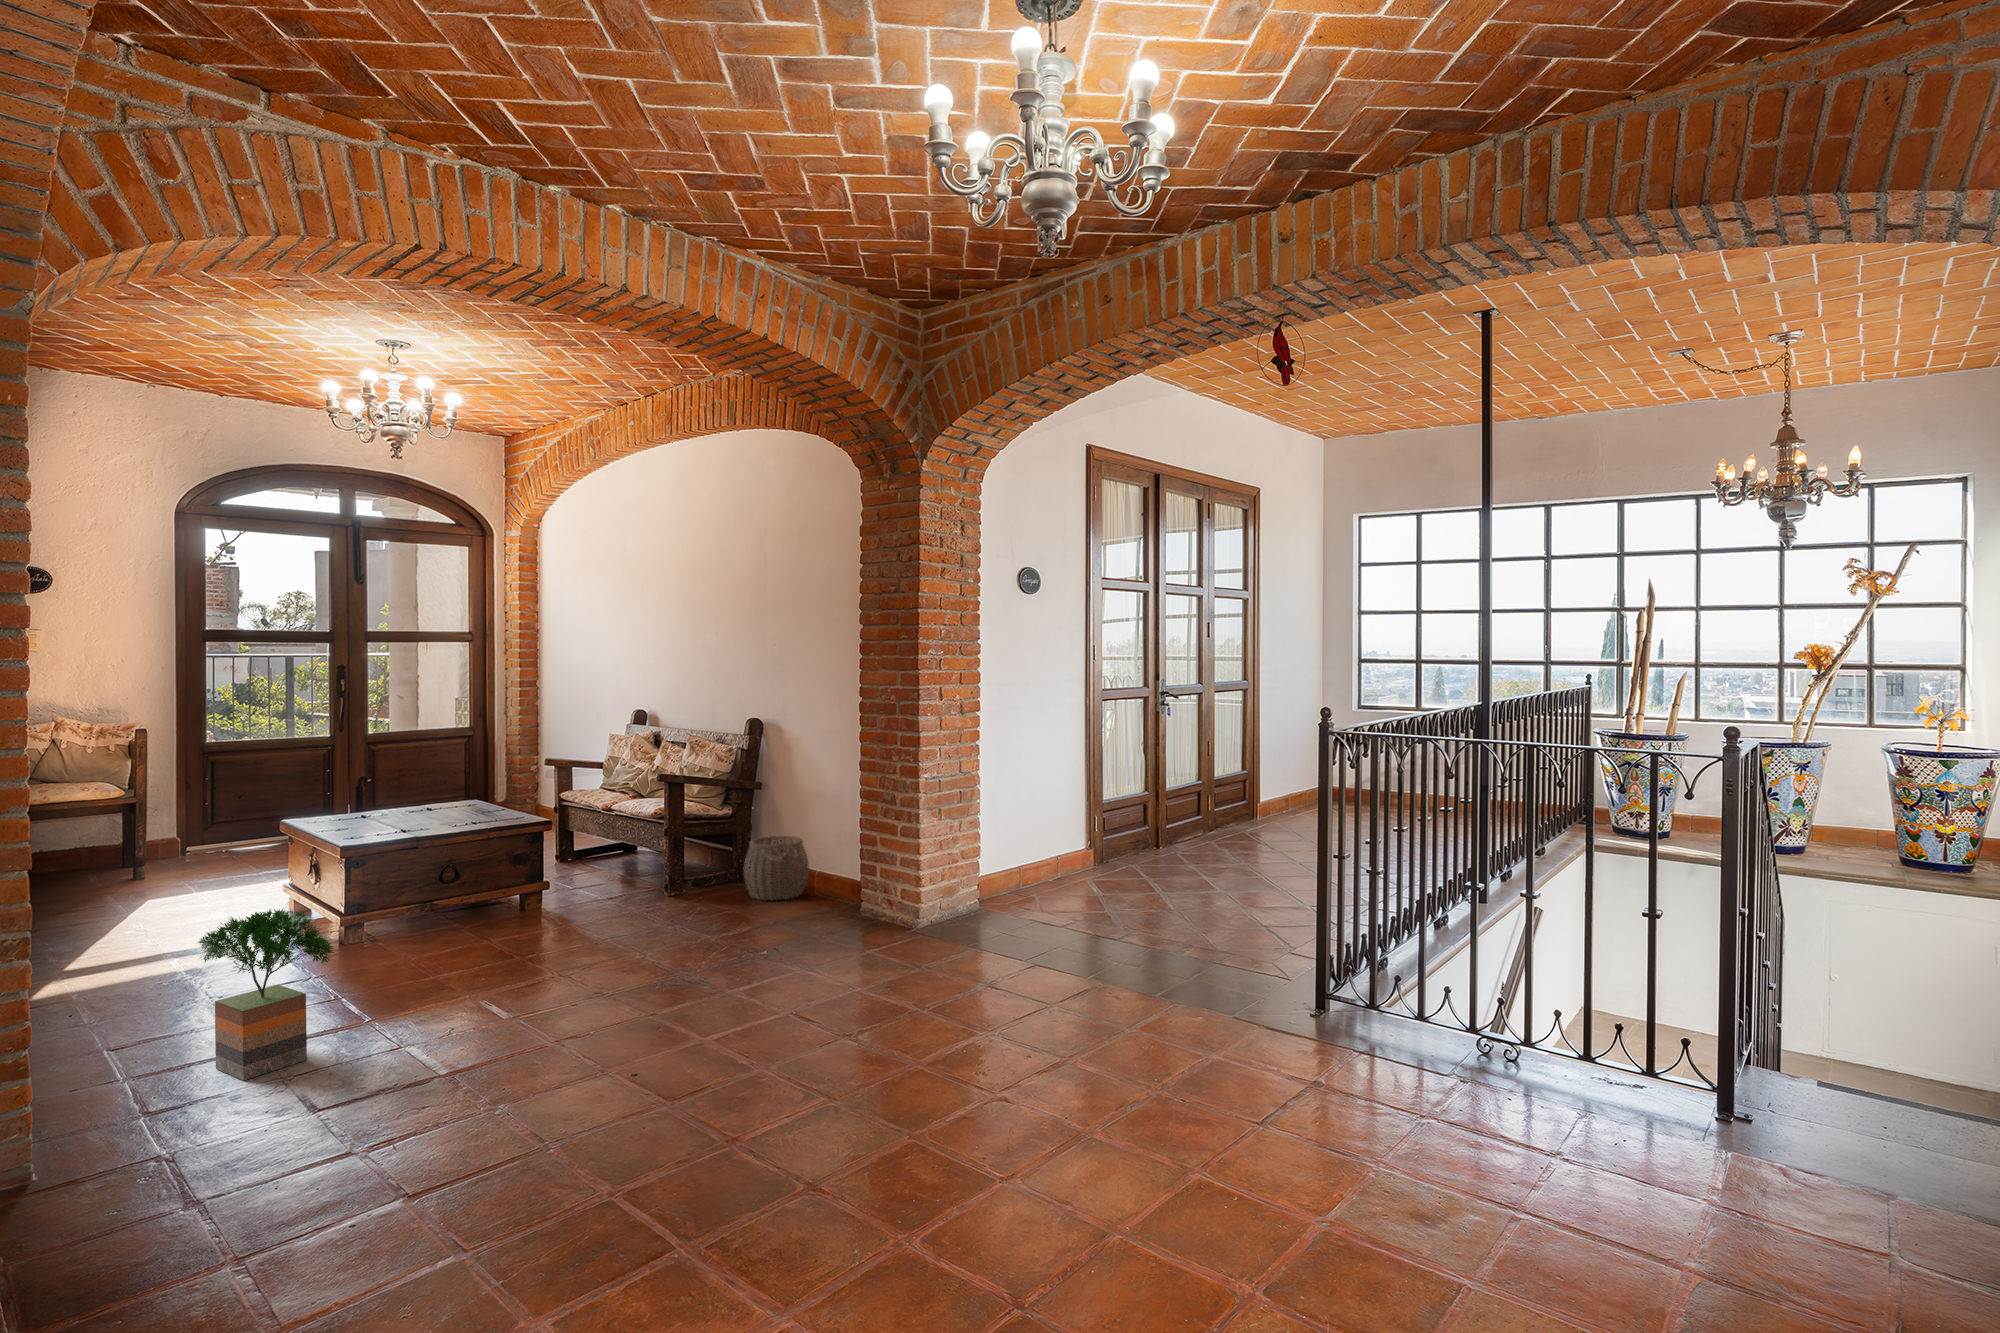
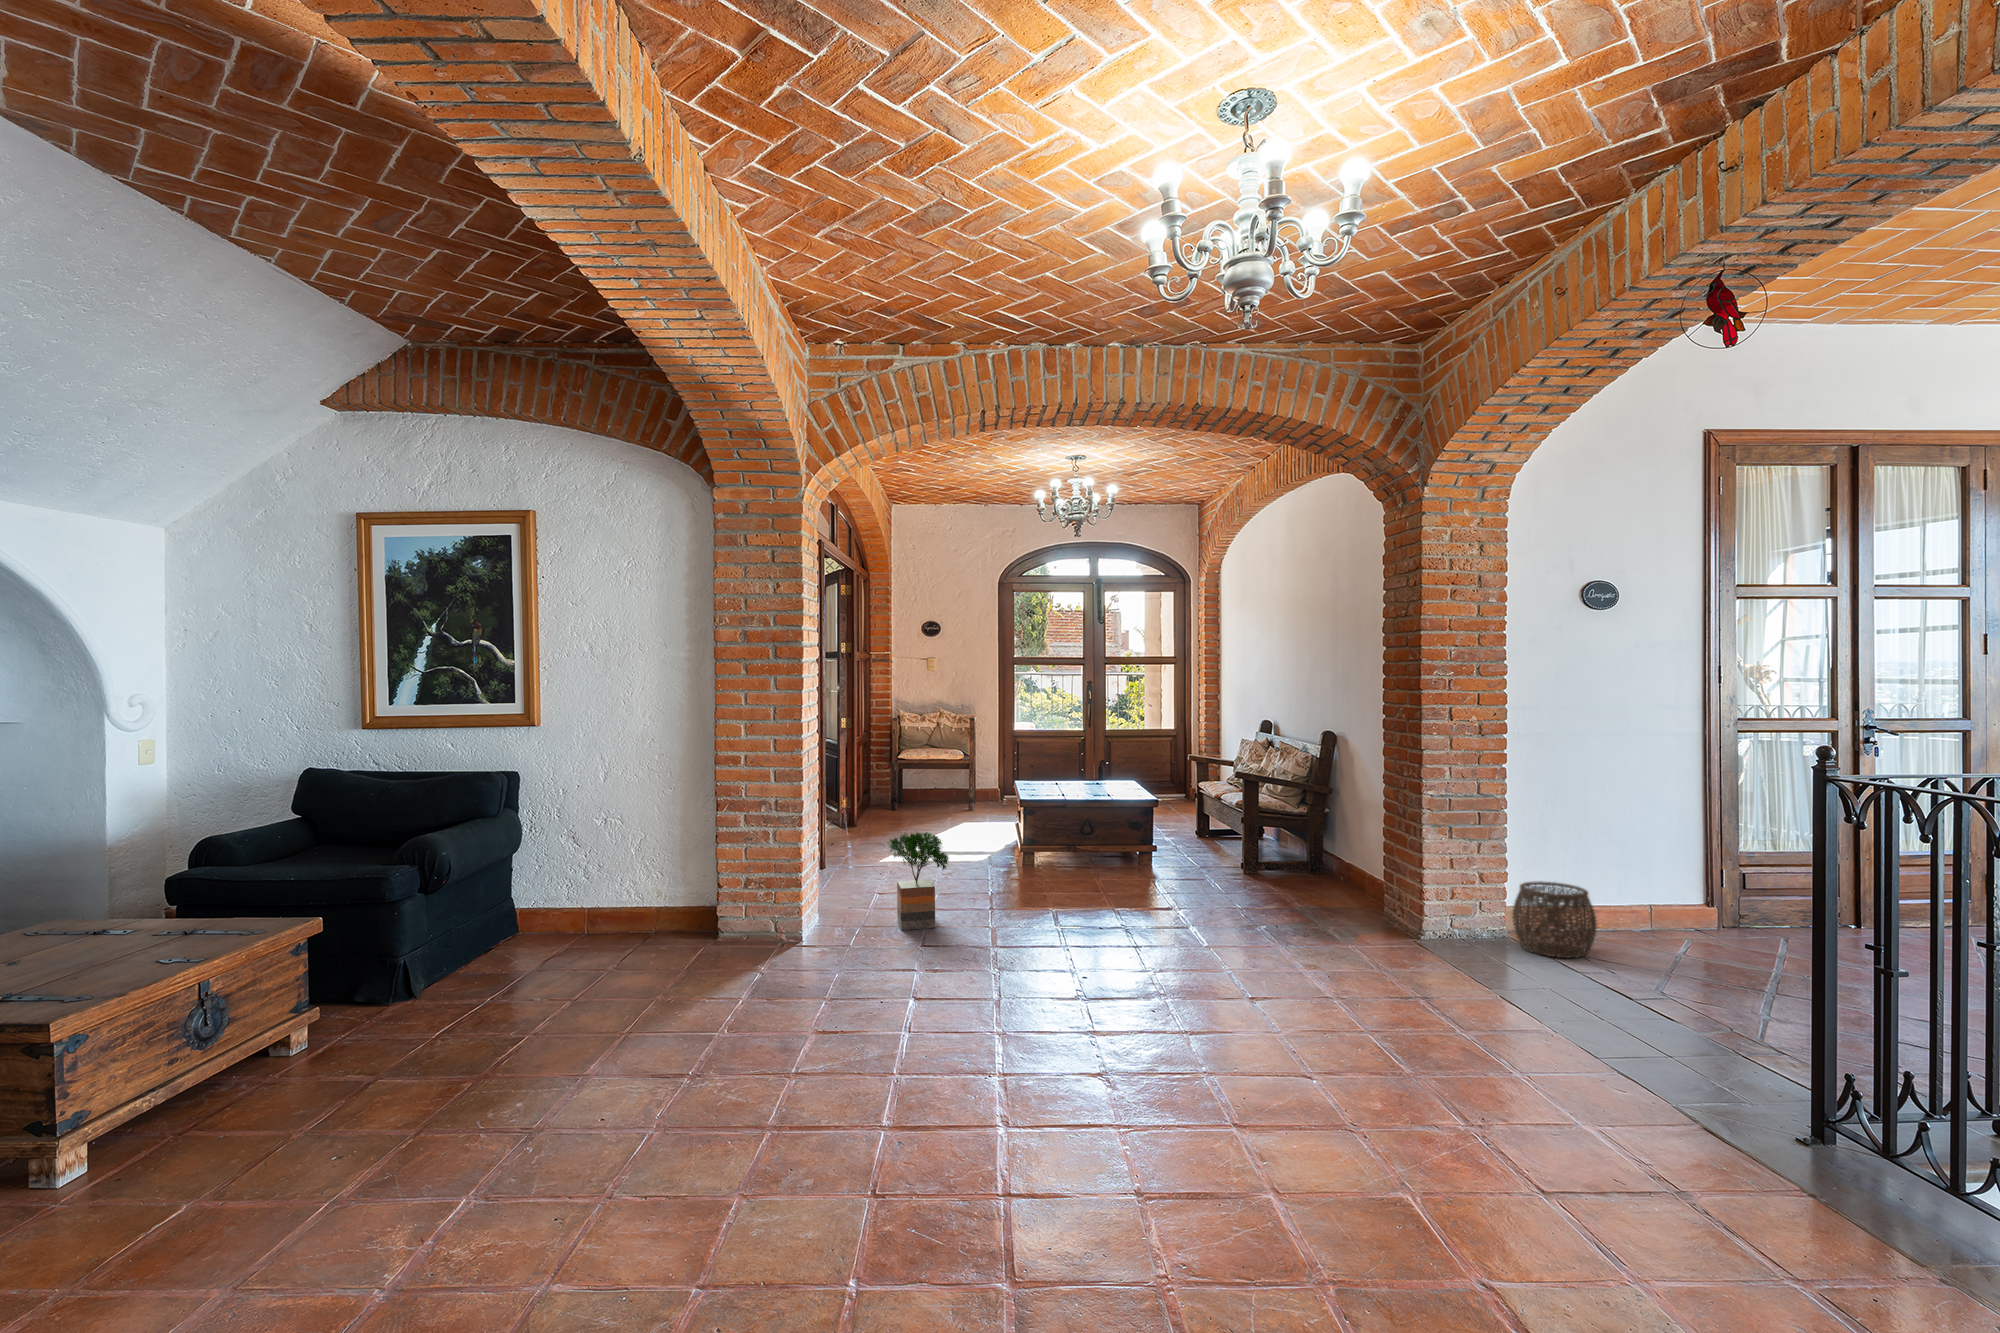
woven basket: present [744,836,809,900] -> present [1512,881,1597,958]

